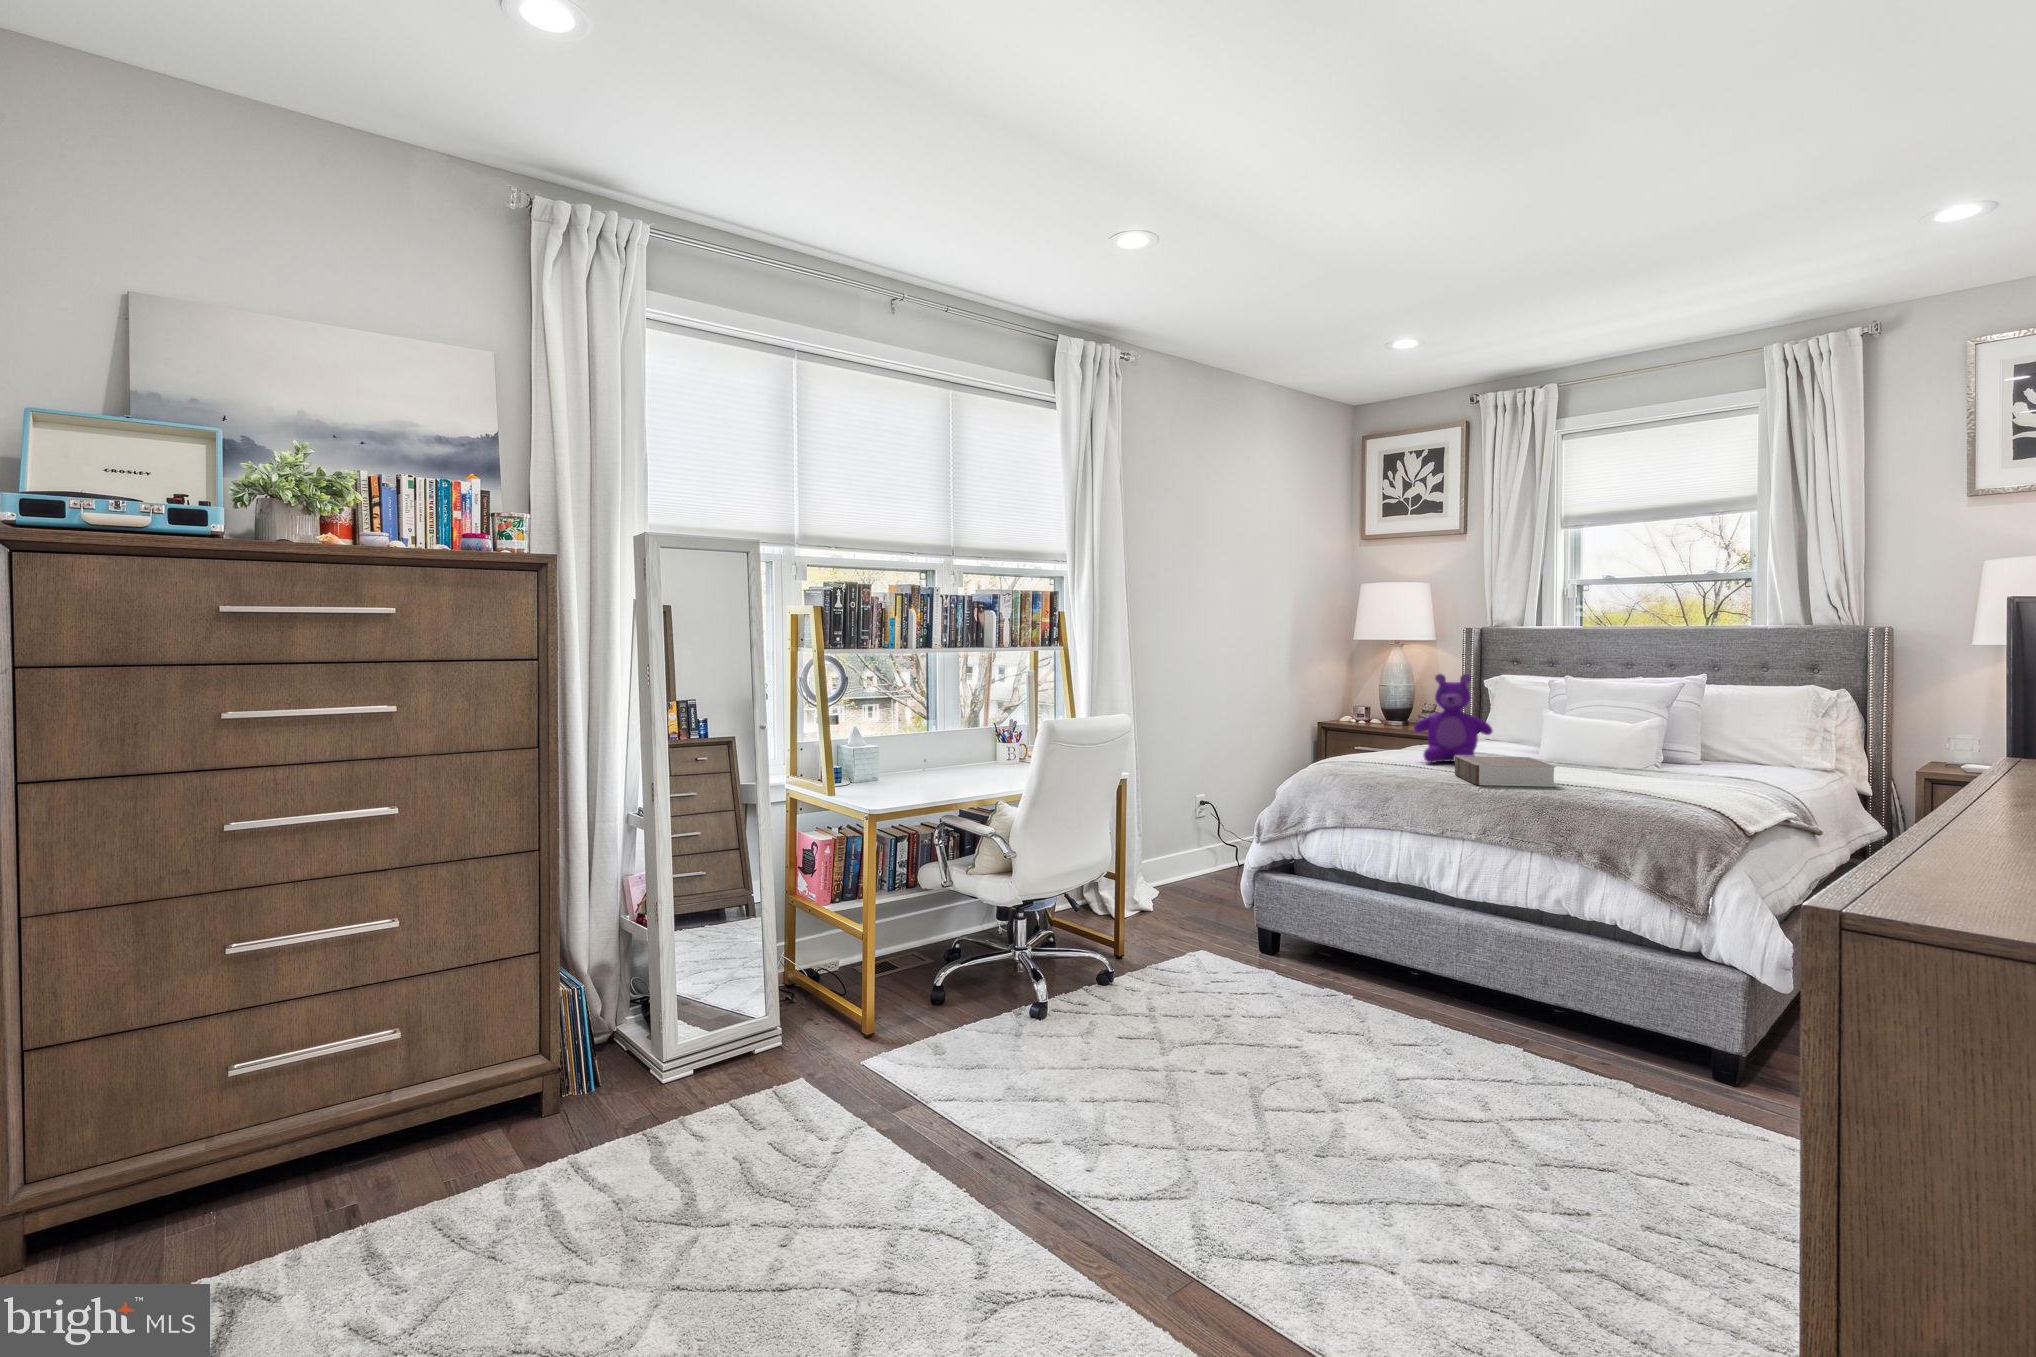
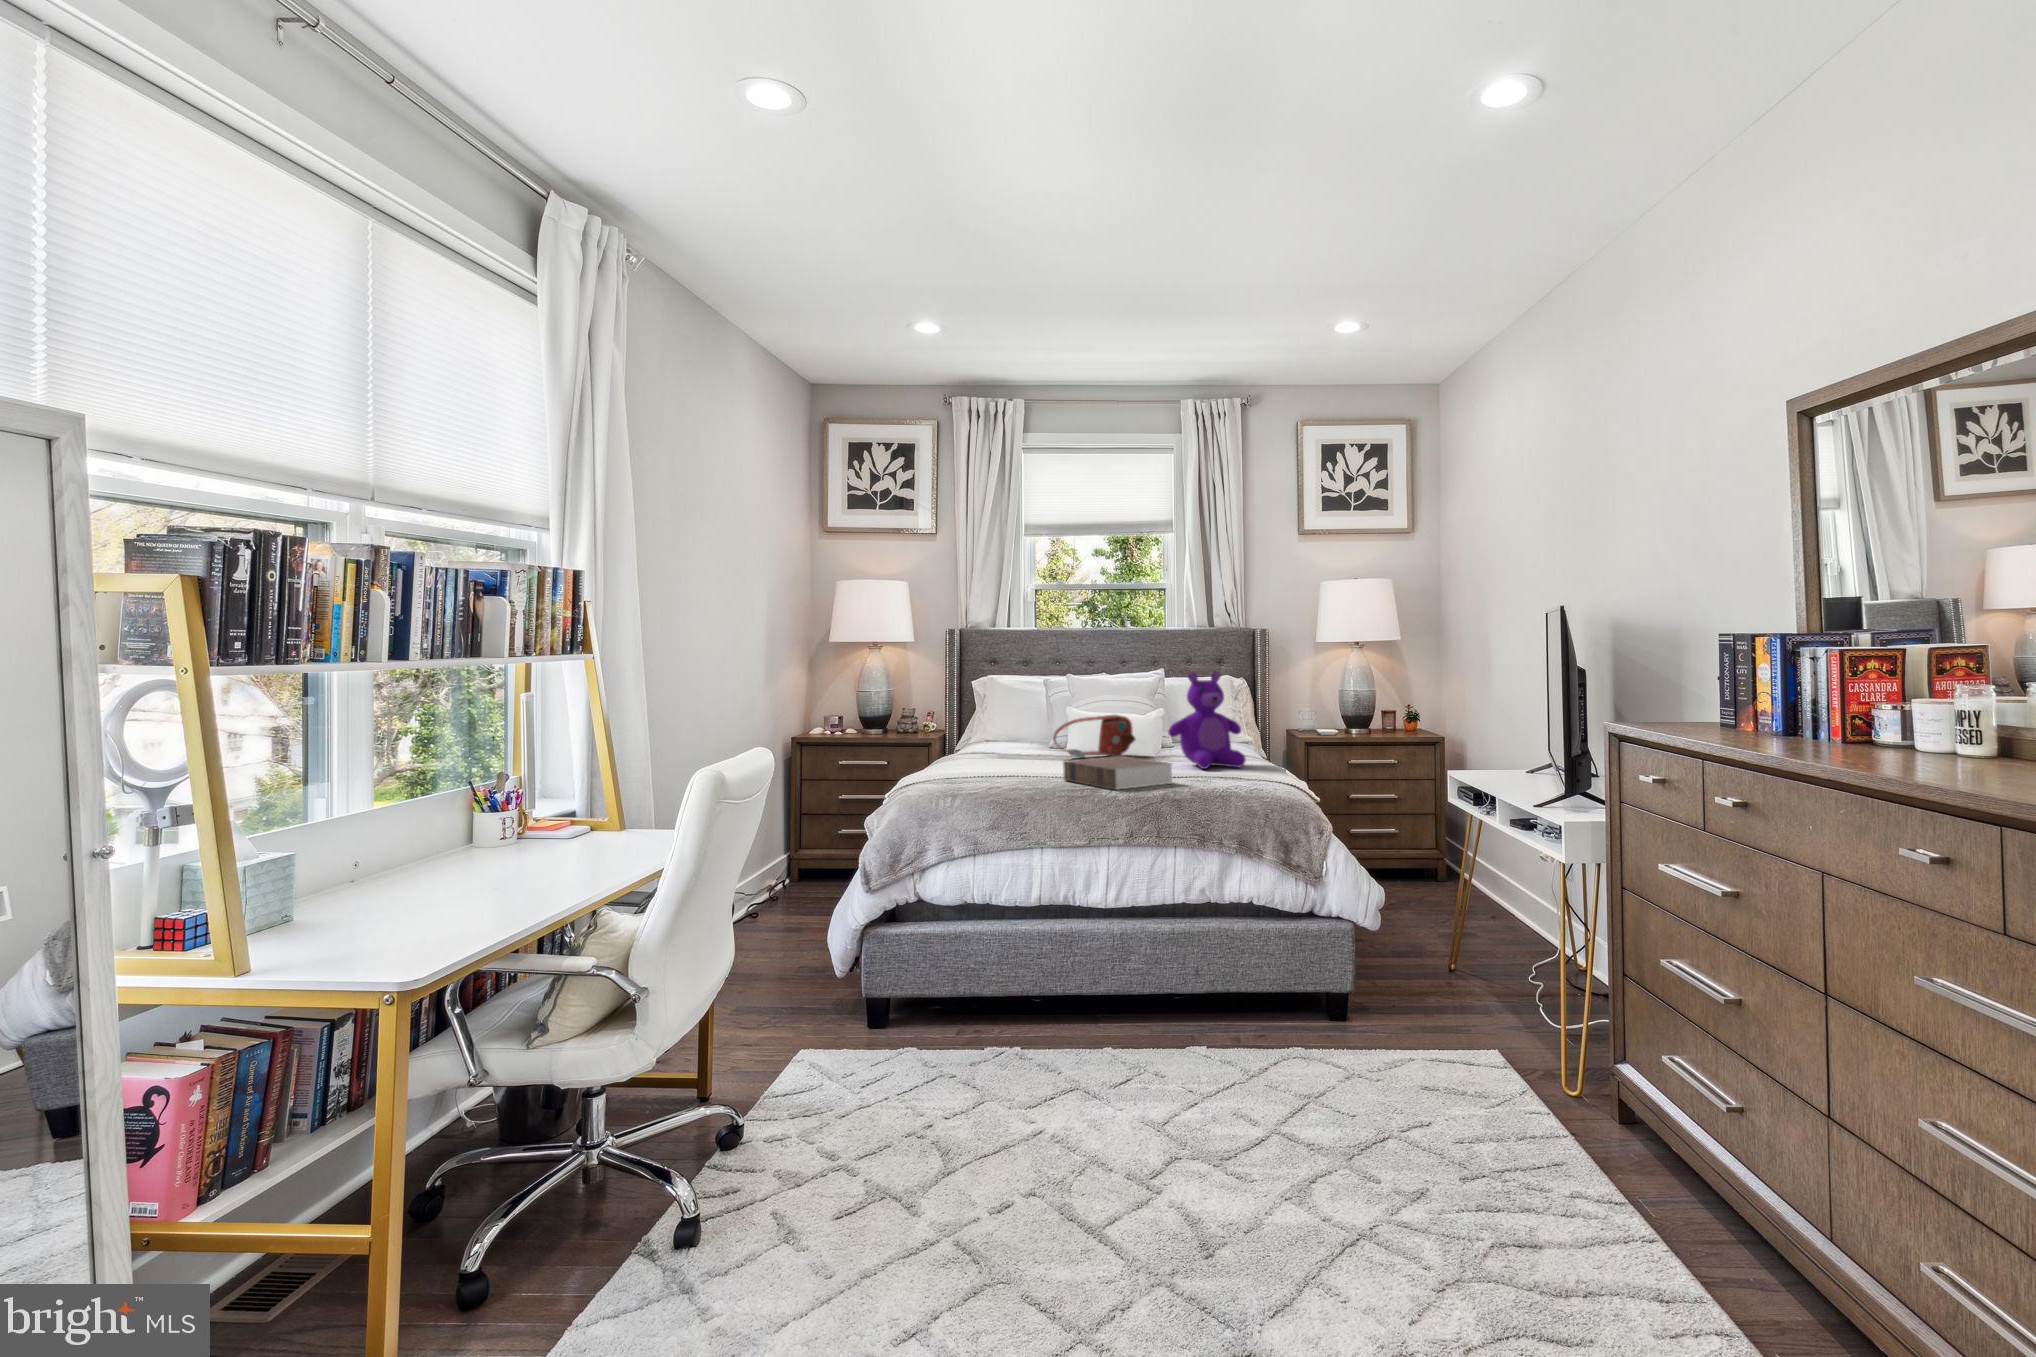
teddy bear: present [1414,674,1492,763] -> present [1168,671,1246,769]
handbag: none [1506,719,1606,763] -> present [1053,714,1135,758]

